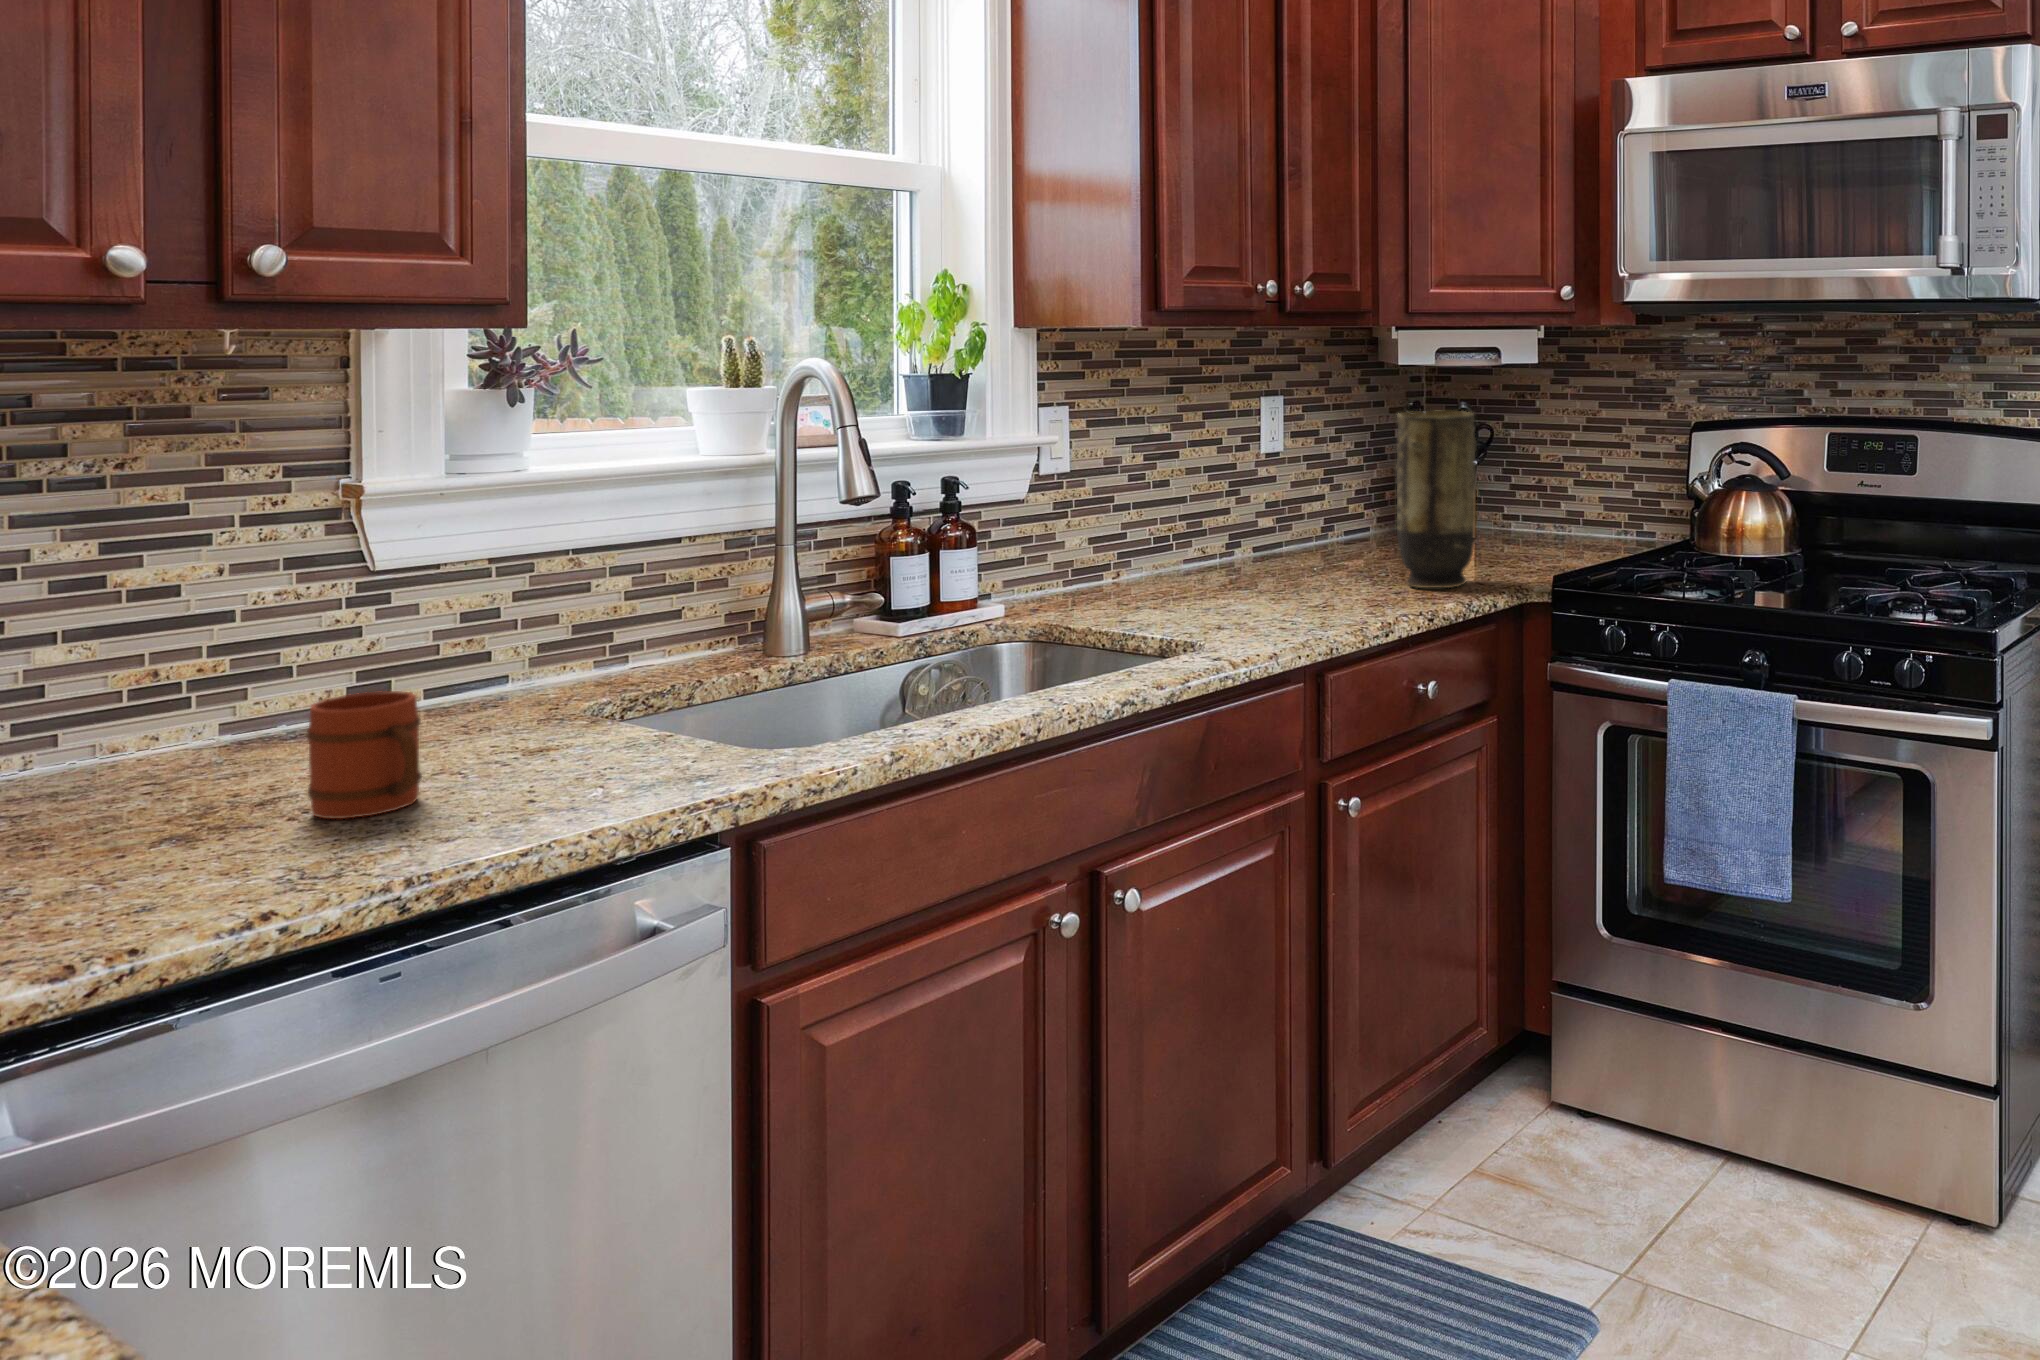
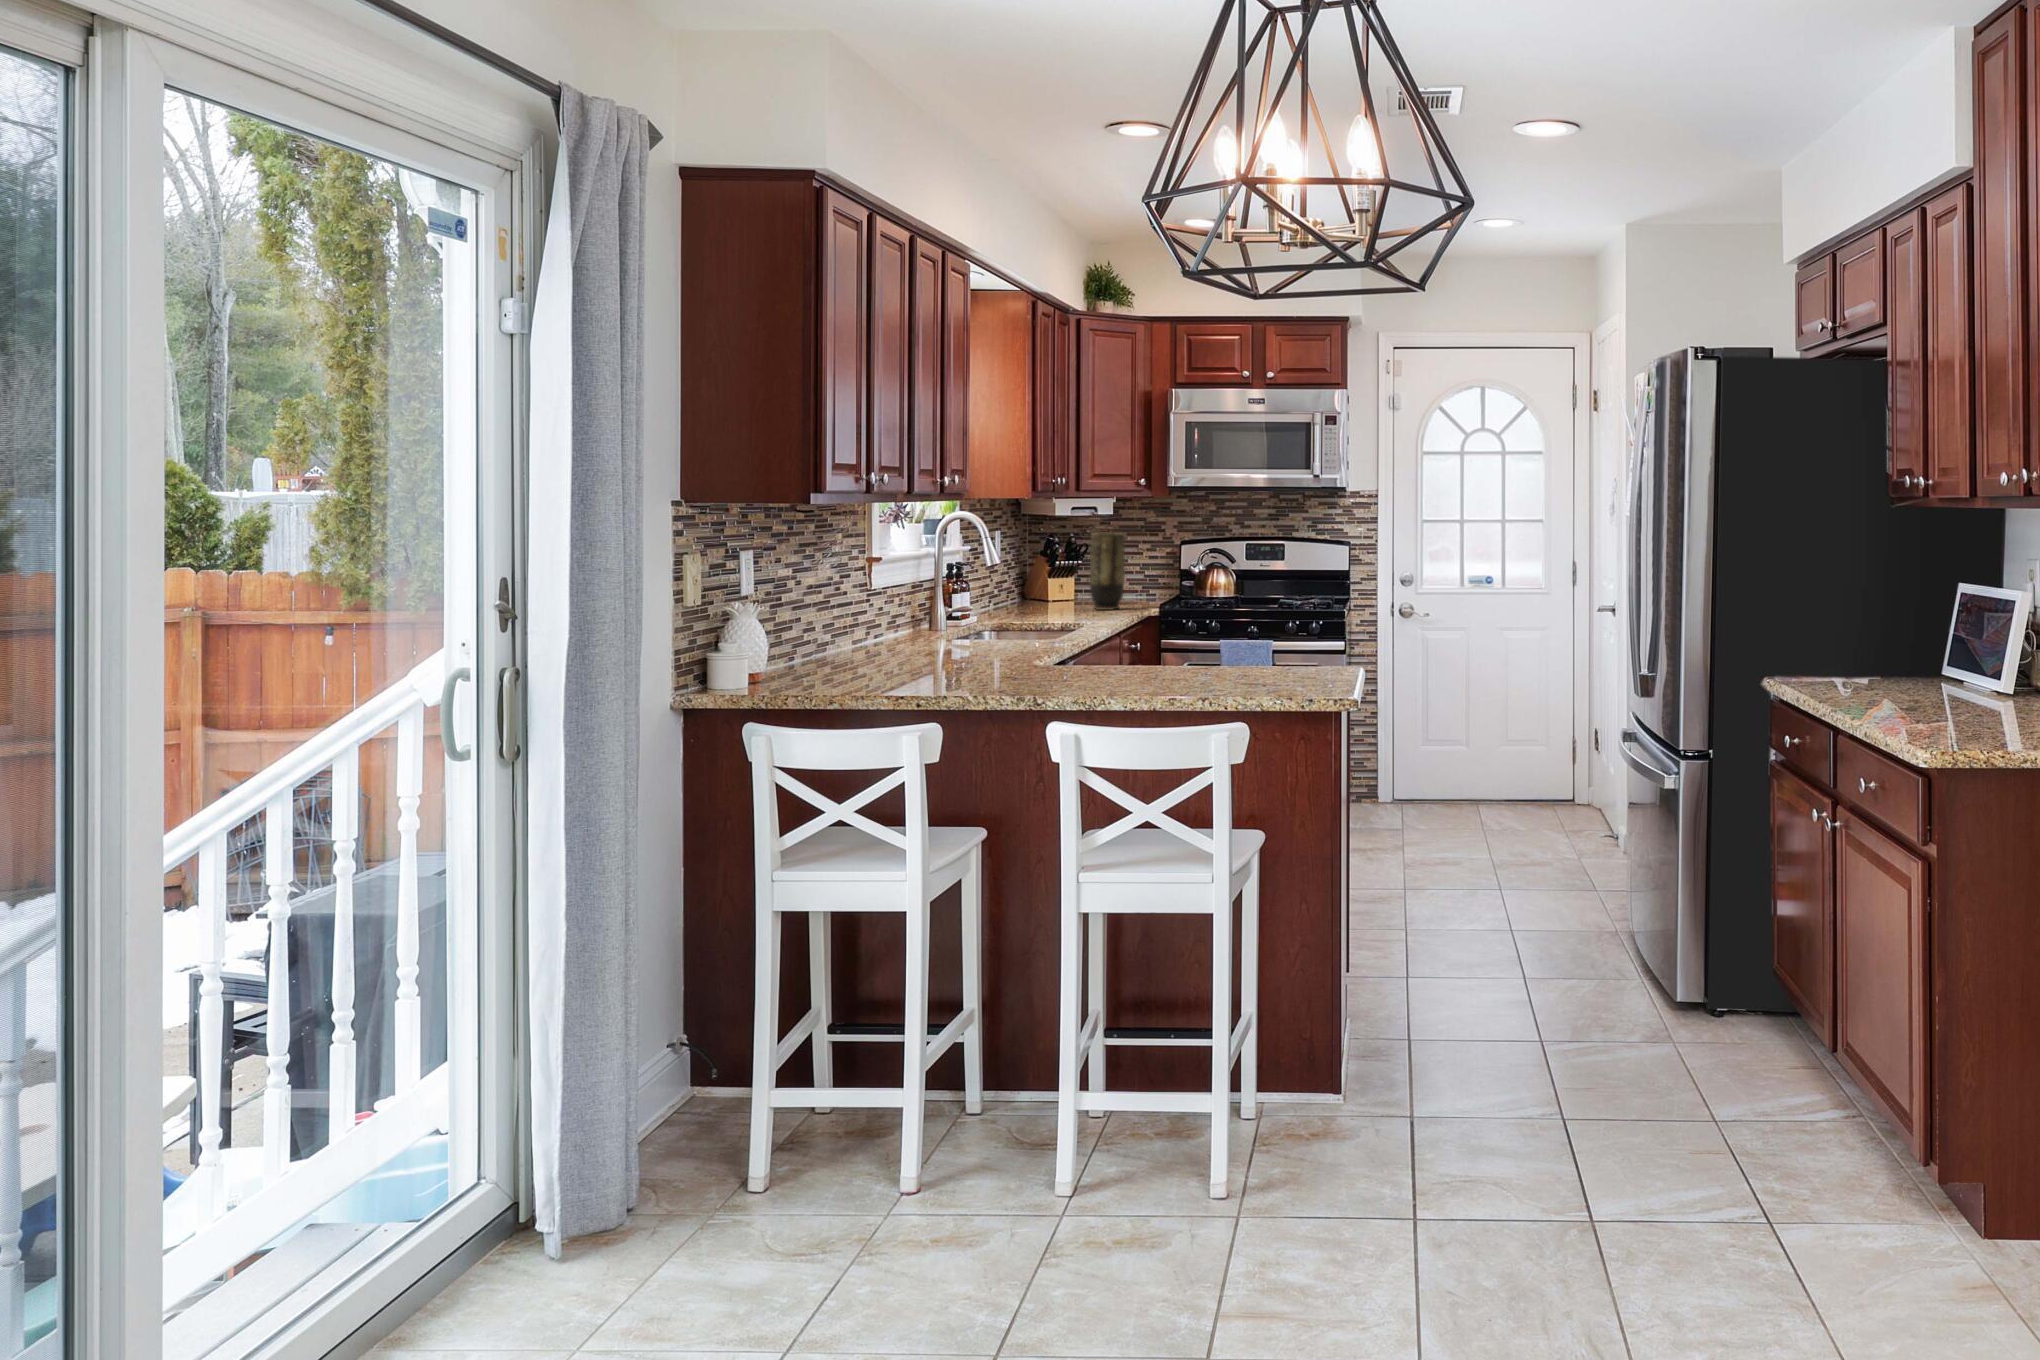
mug: present [307,691,422,819] -> none [925,612,967,650]

